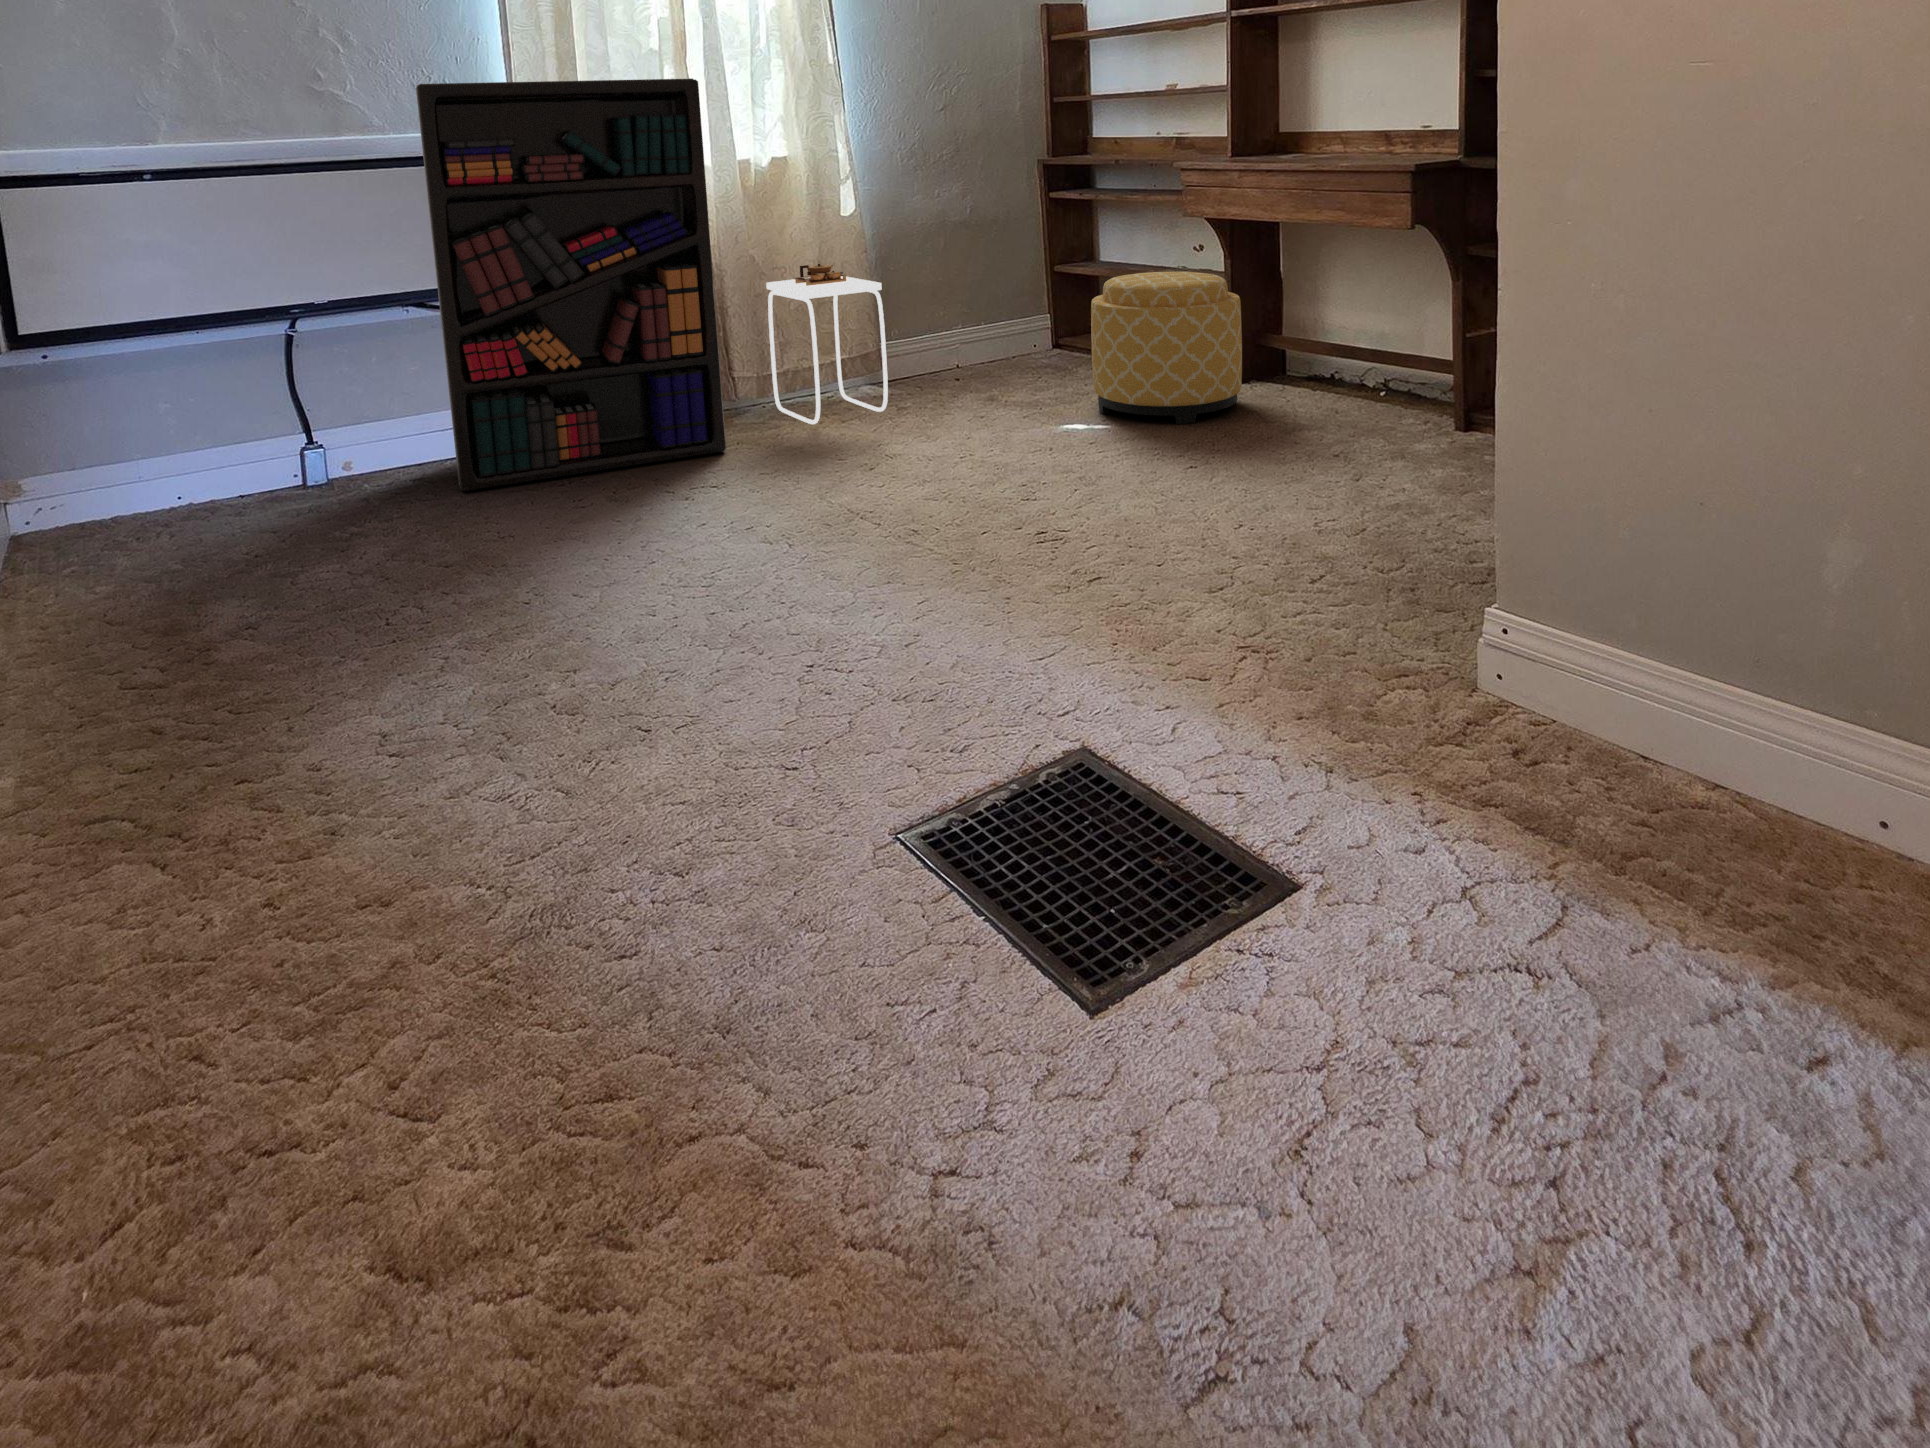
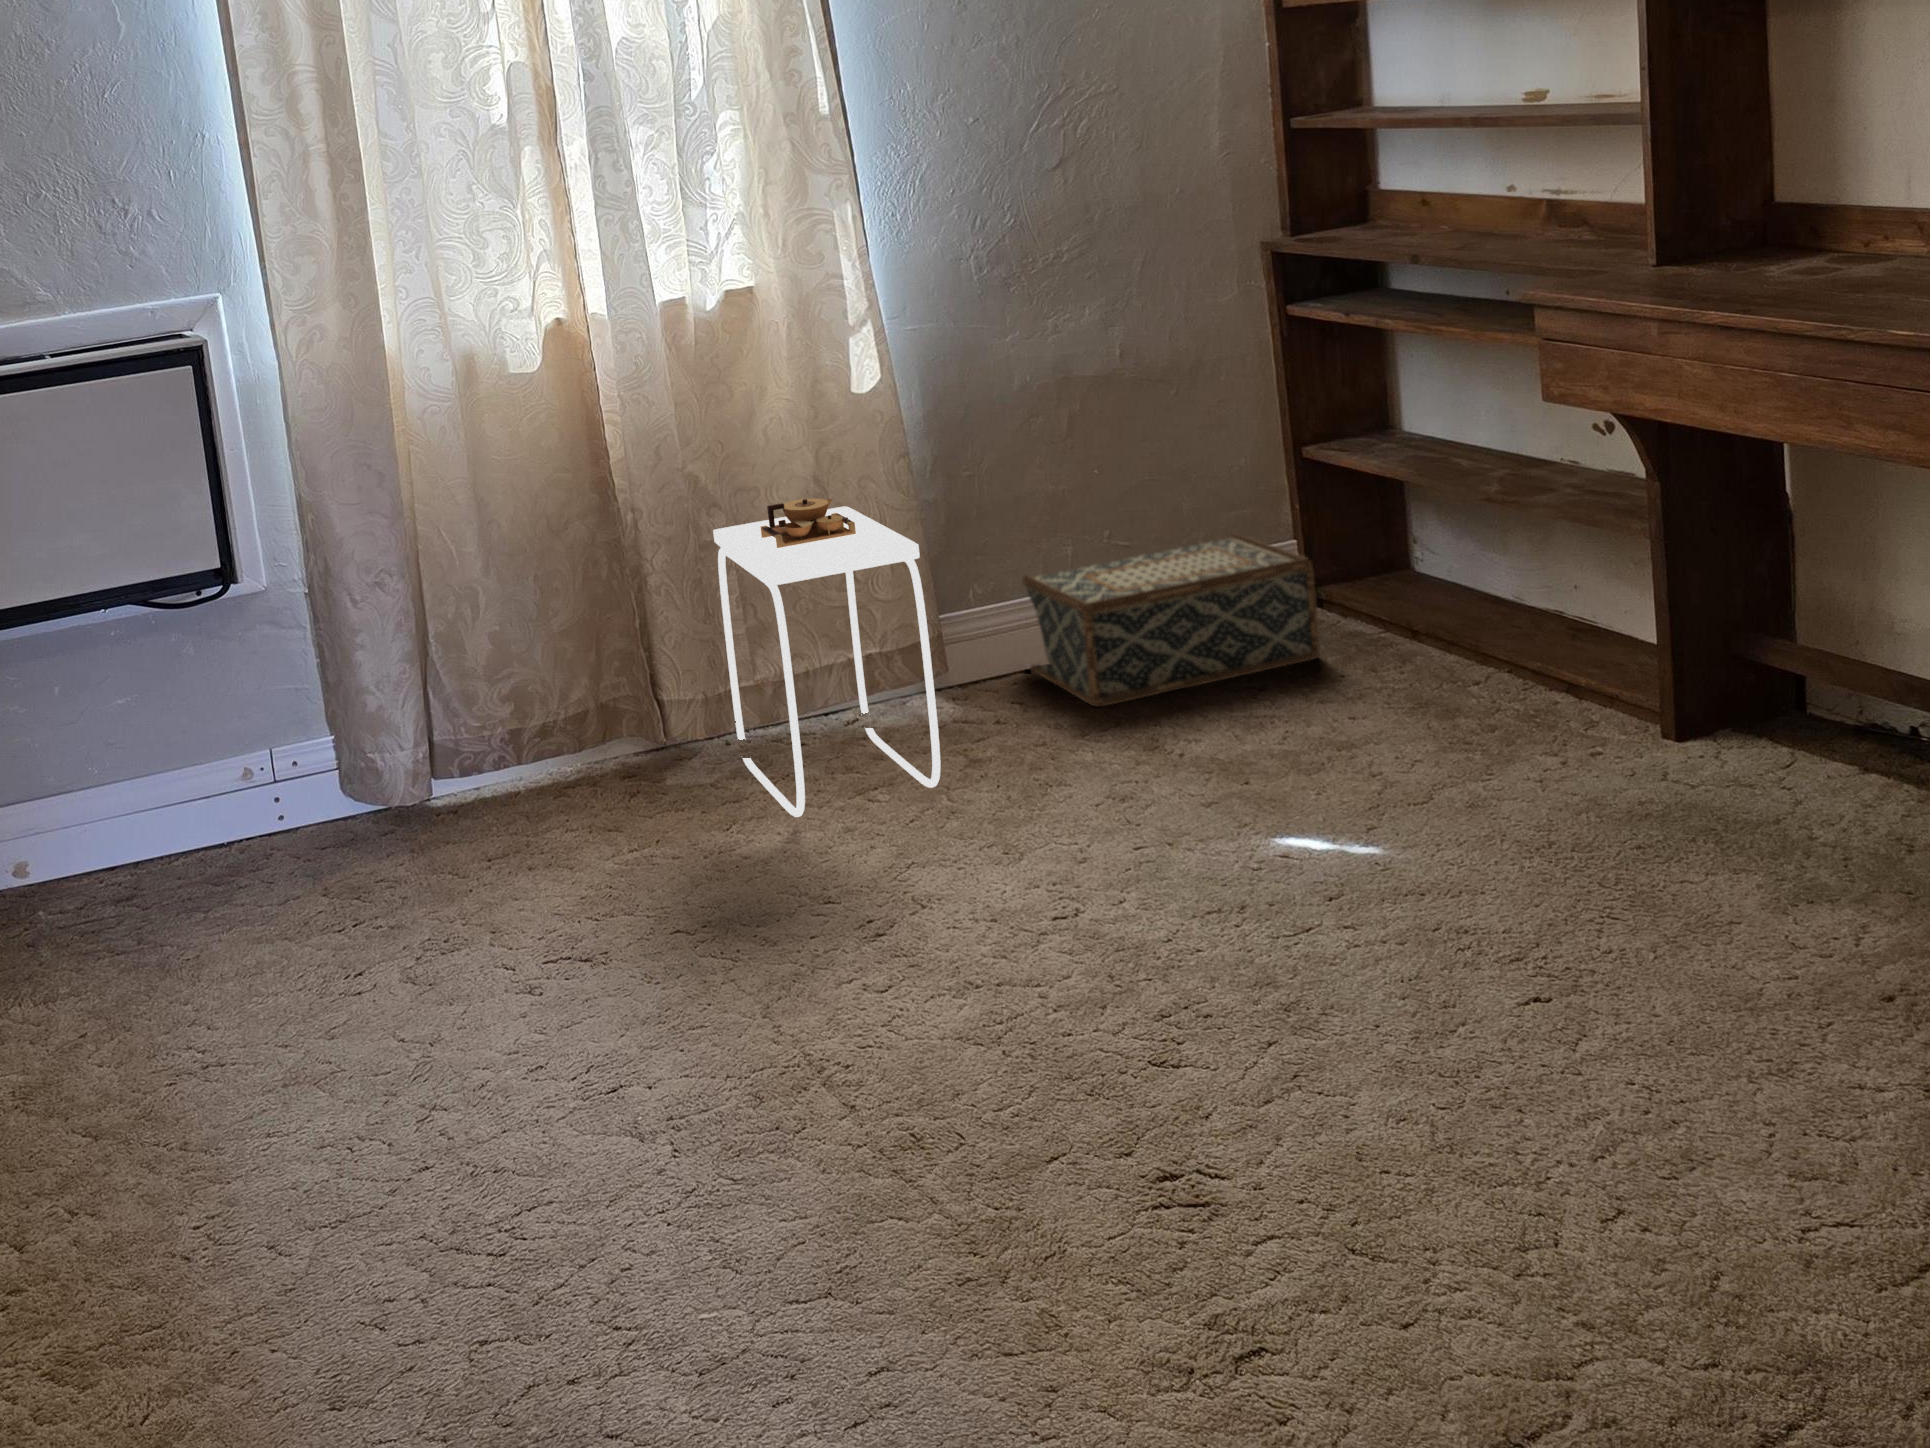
bookshelf: present [416,79,726,491] -> none [45,191,617,964]
ottoman: present [1091,272,1242,424] -> none [1359,520,1730,894]
woven basket: none [915,308,1062,384] -> present [1023,533,1320,707]

